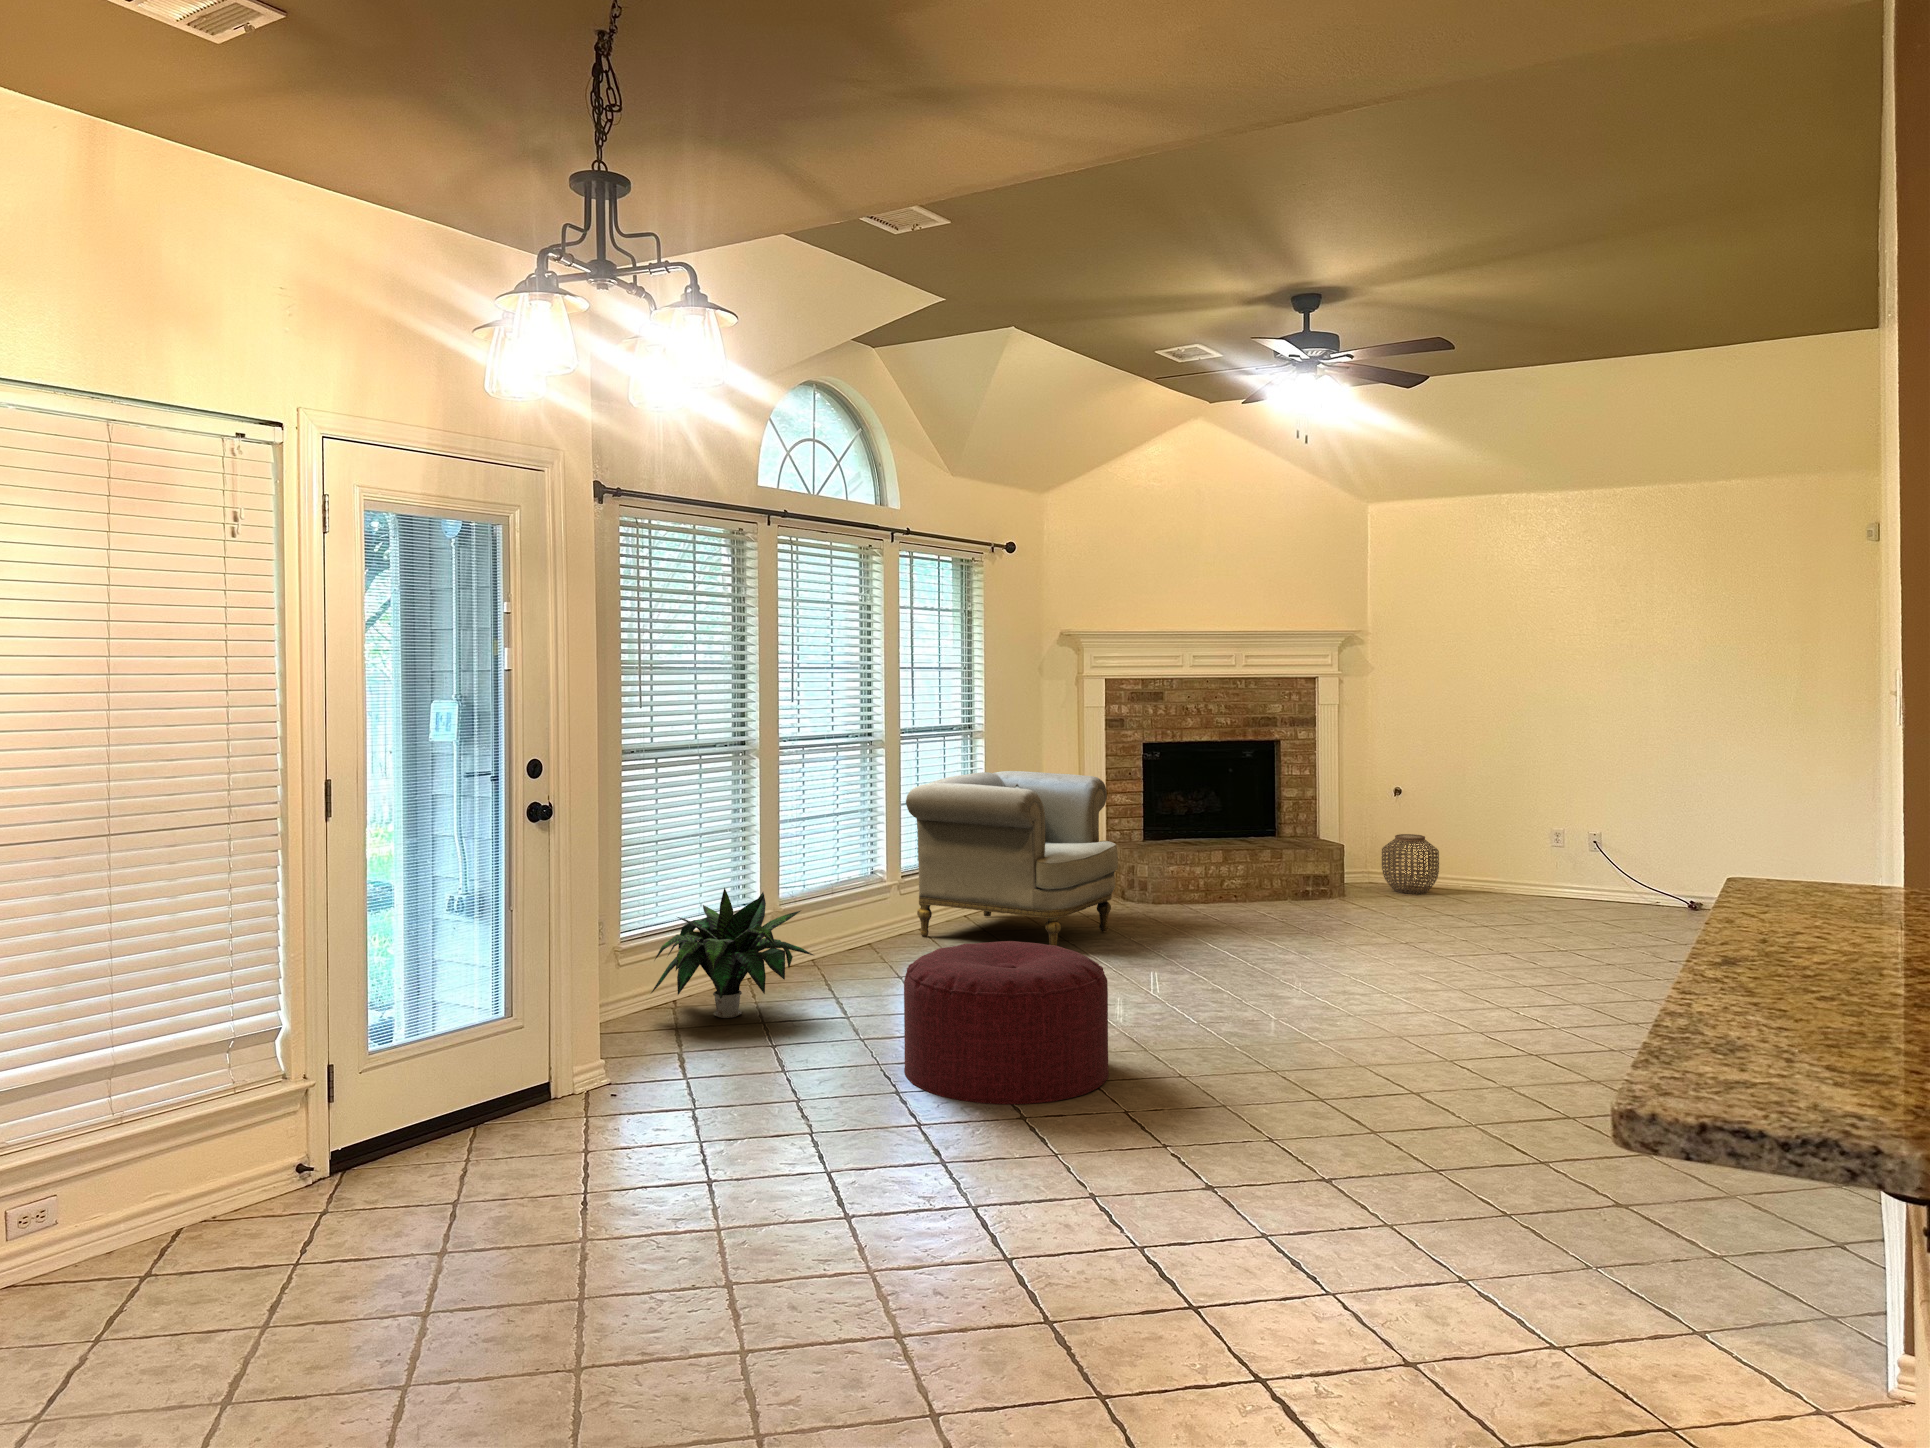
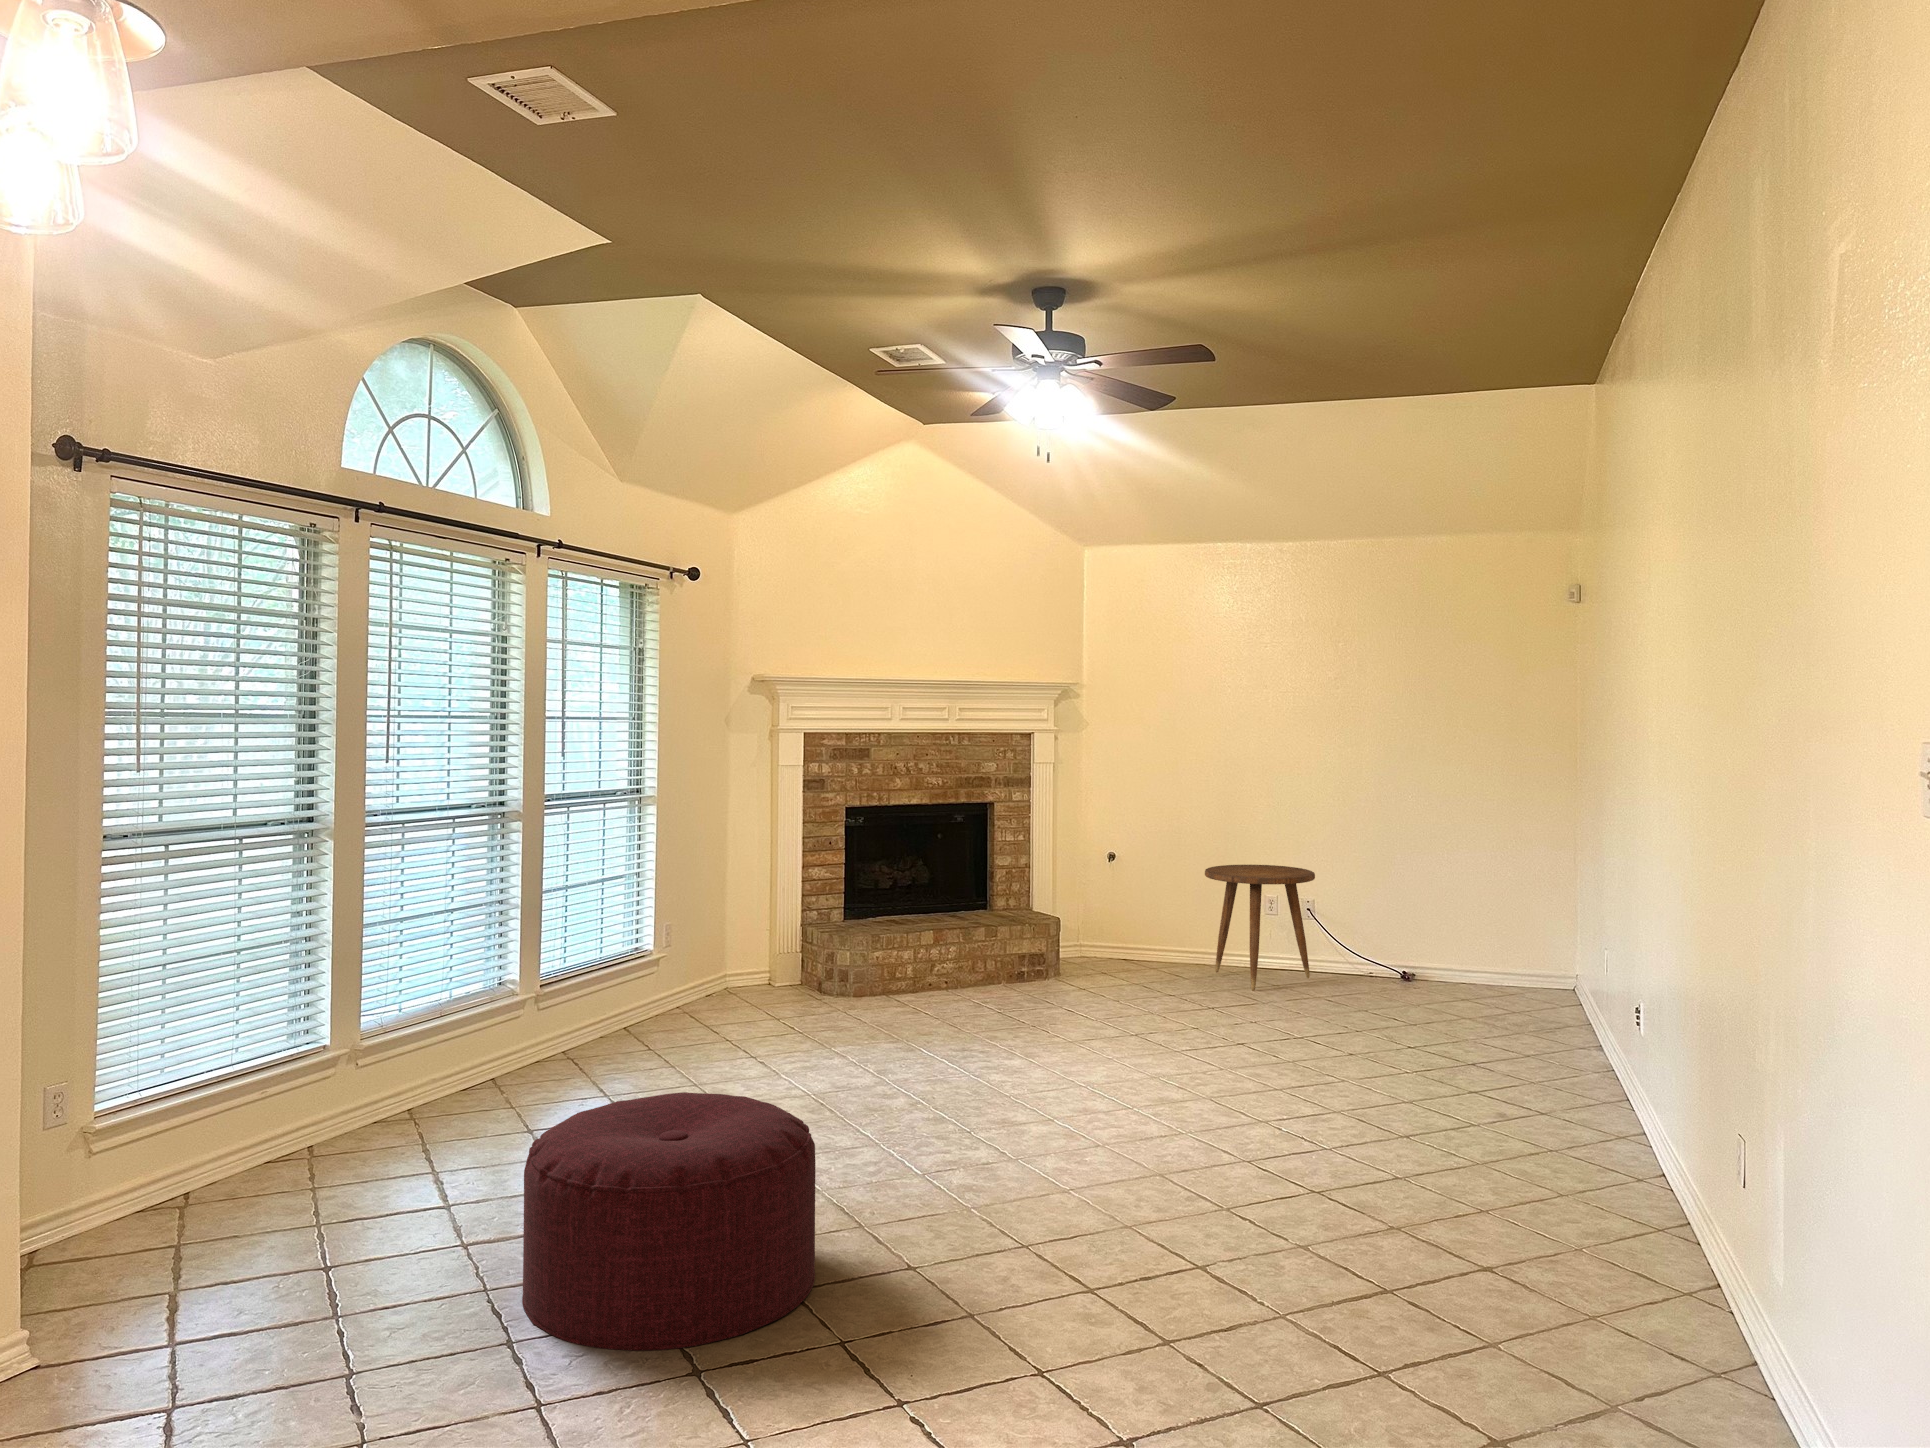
armchair: present [906,771,1118,946] -> none [550,846,817,1075]
side table: none [1481,799,1593,915] -> present [1205,865,1315,991]
woven basket: present [1382,834,1439,894] -> none [1100,904,1159,970]
potted plant: present [651,888,813,1018] -> none [136,1028,404,1221]

